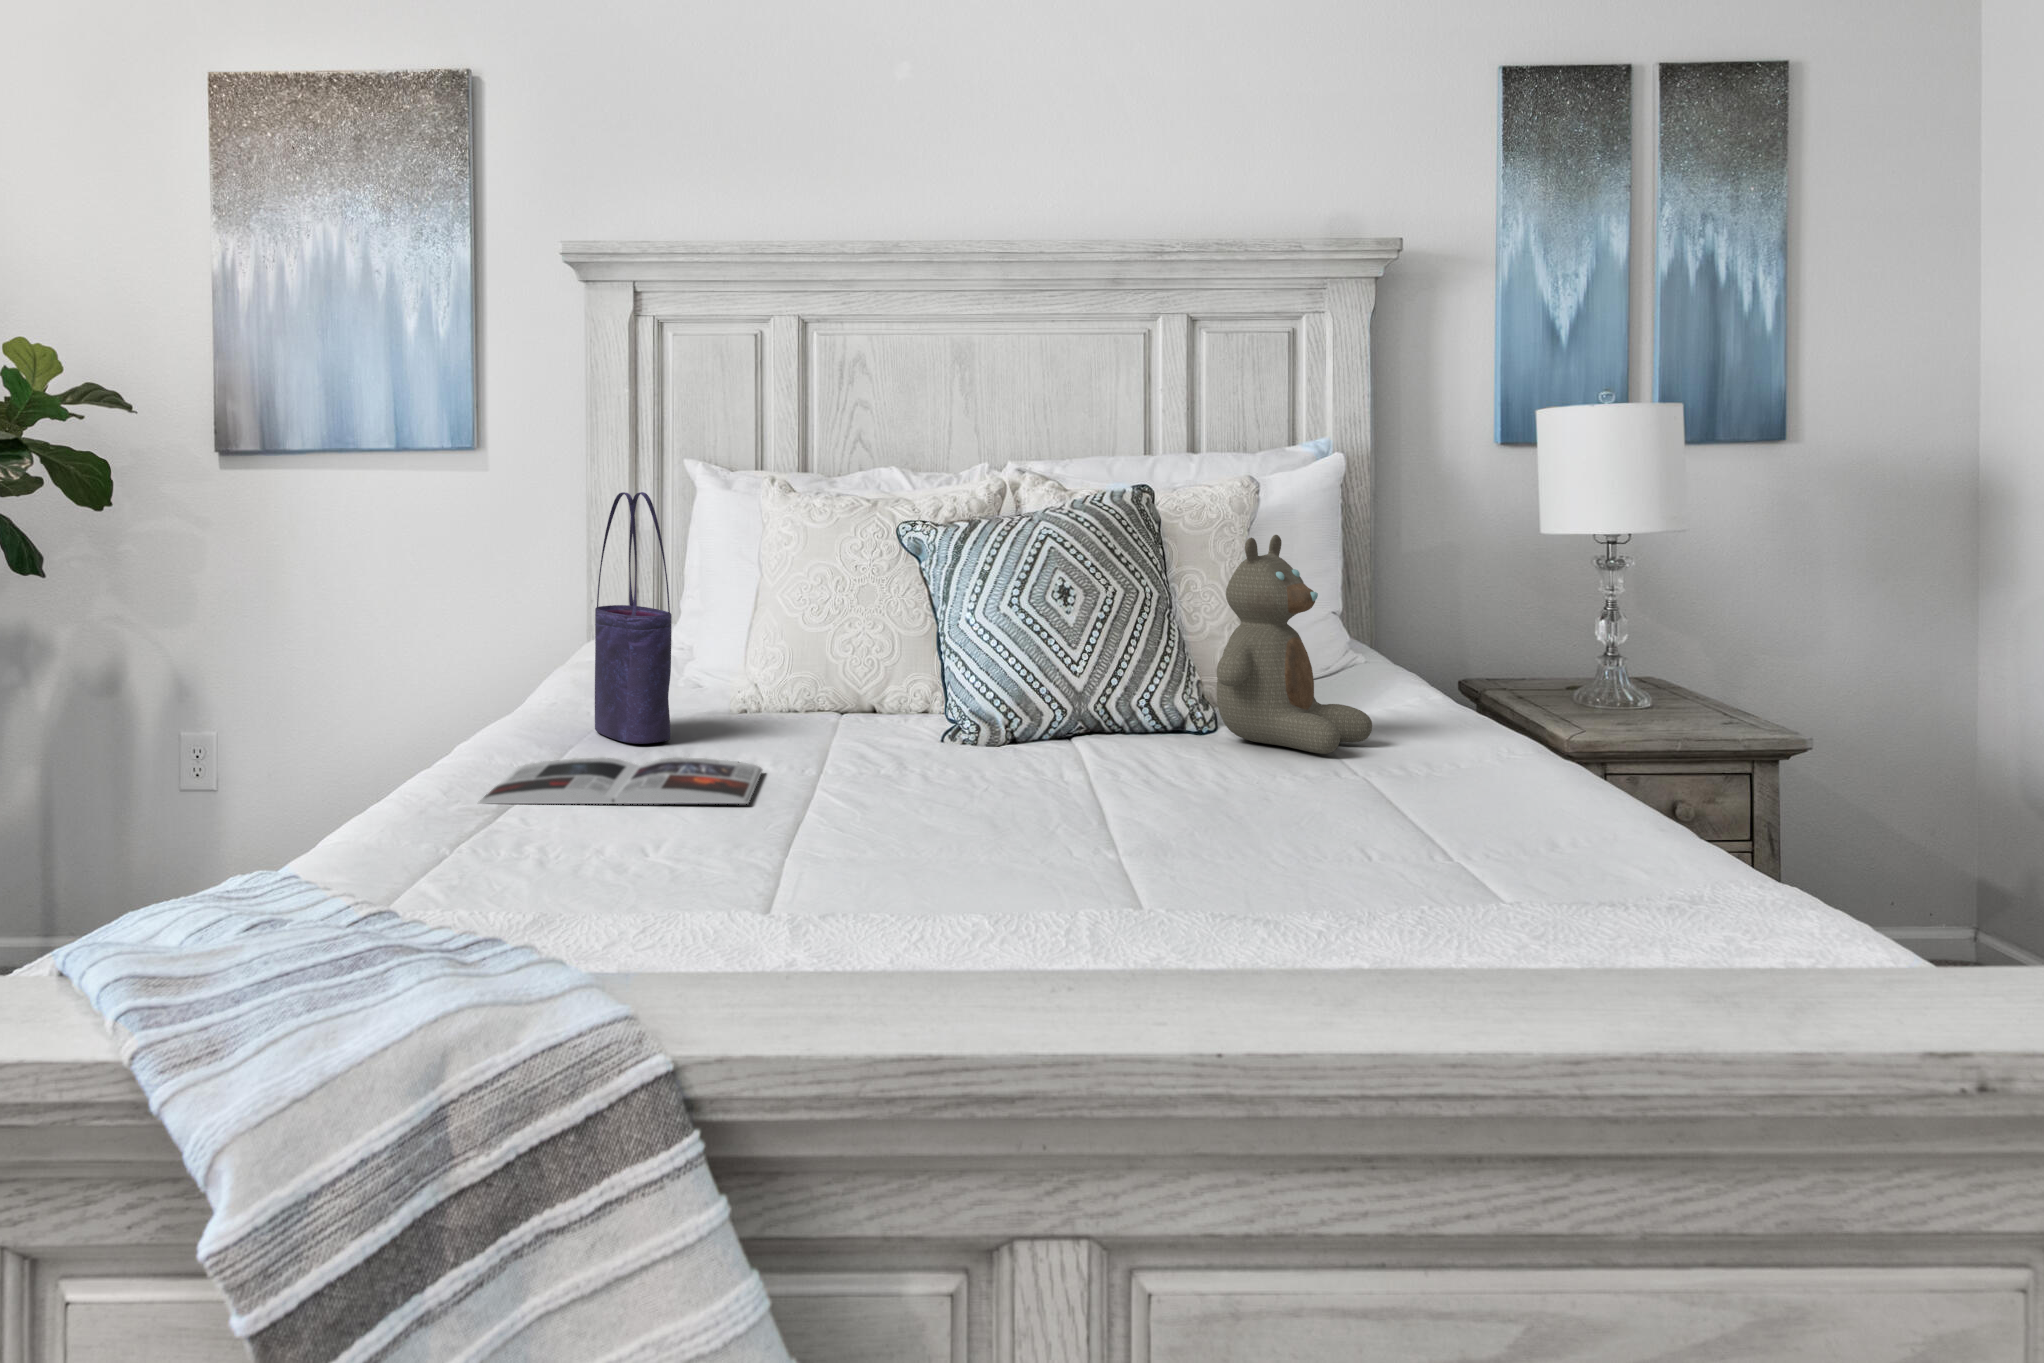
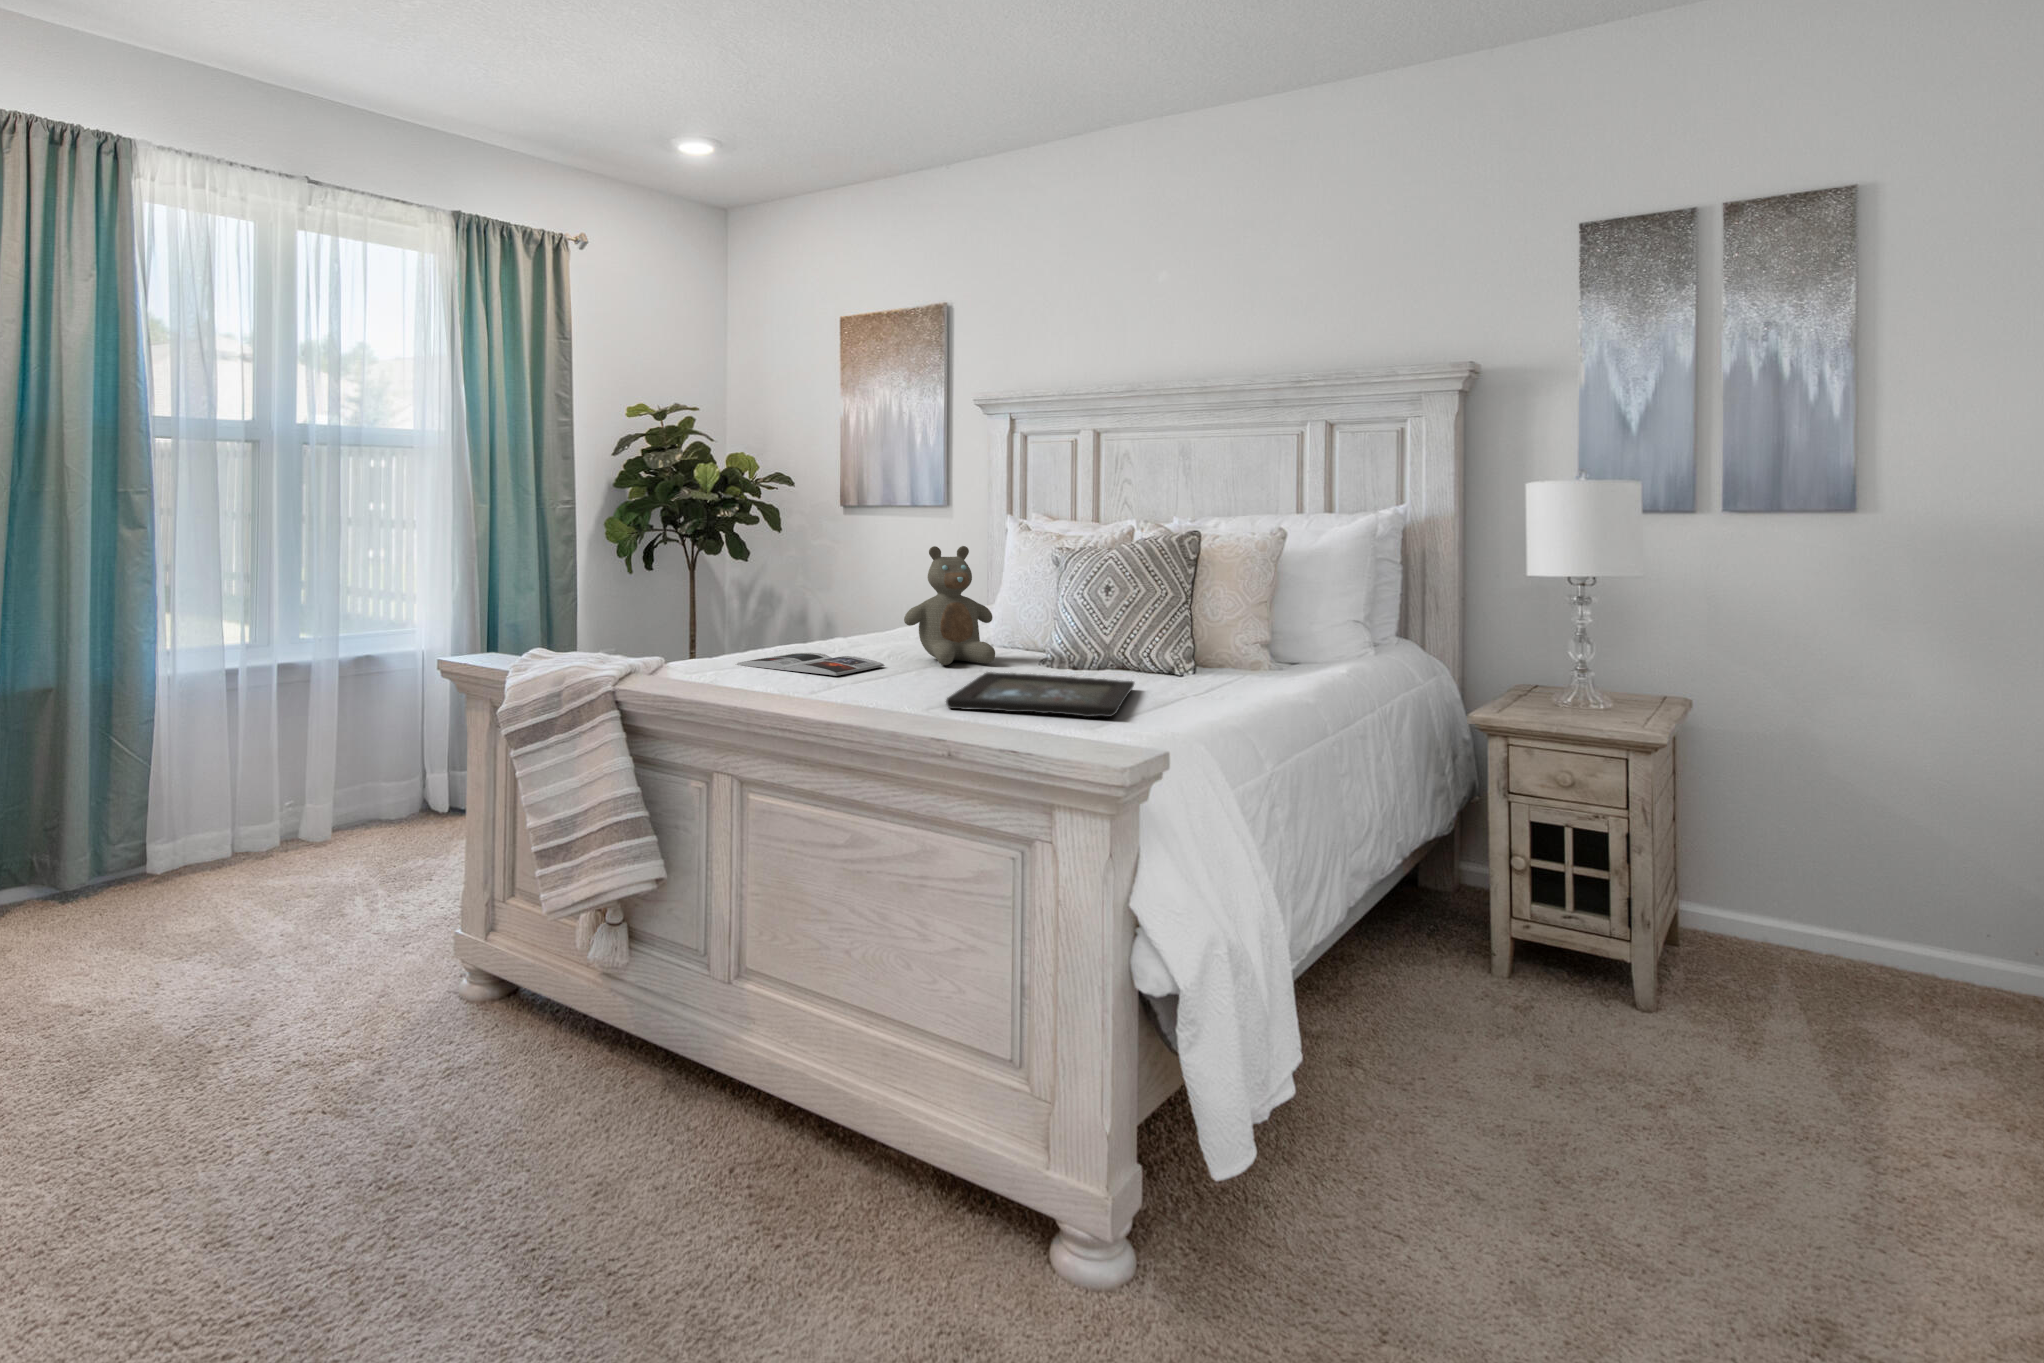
tote bag: present [595,492,672,744] -> none [859,524,887,652]
teddy bear: present [1217,535,1372,754] -> present [904,546,995,665]
tray: none [996,752,1395,847] -> present [946,672,1134,717]

